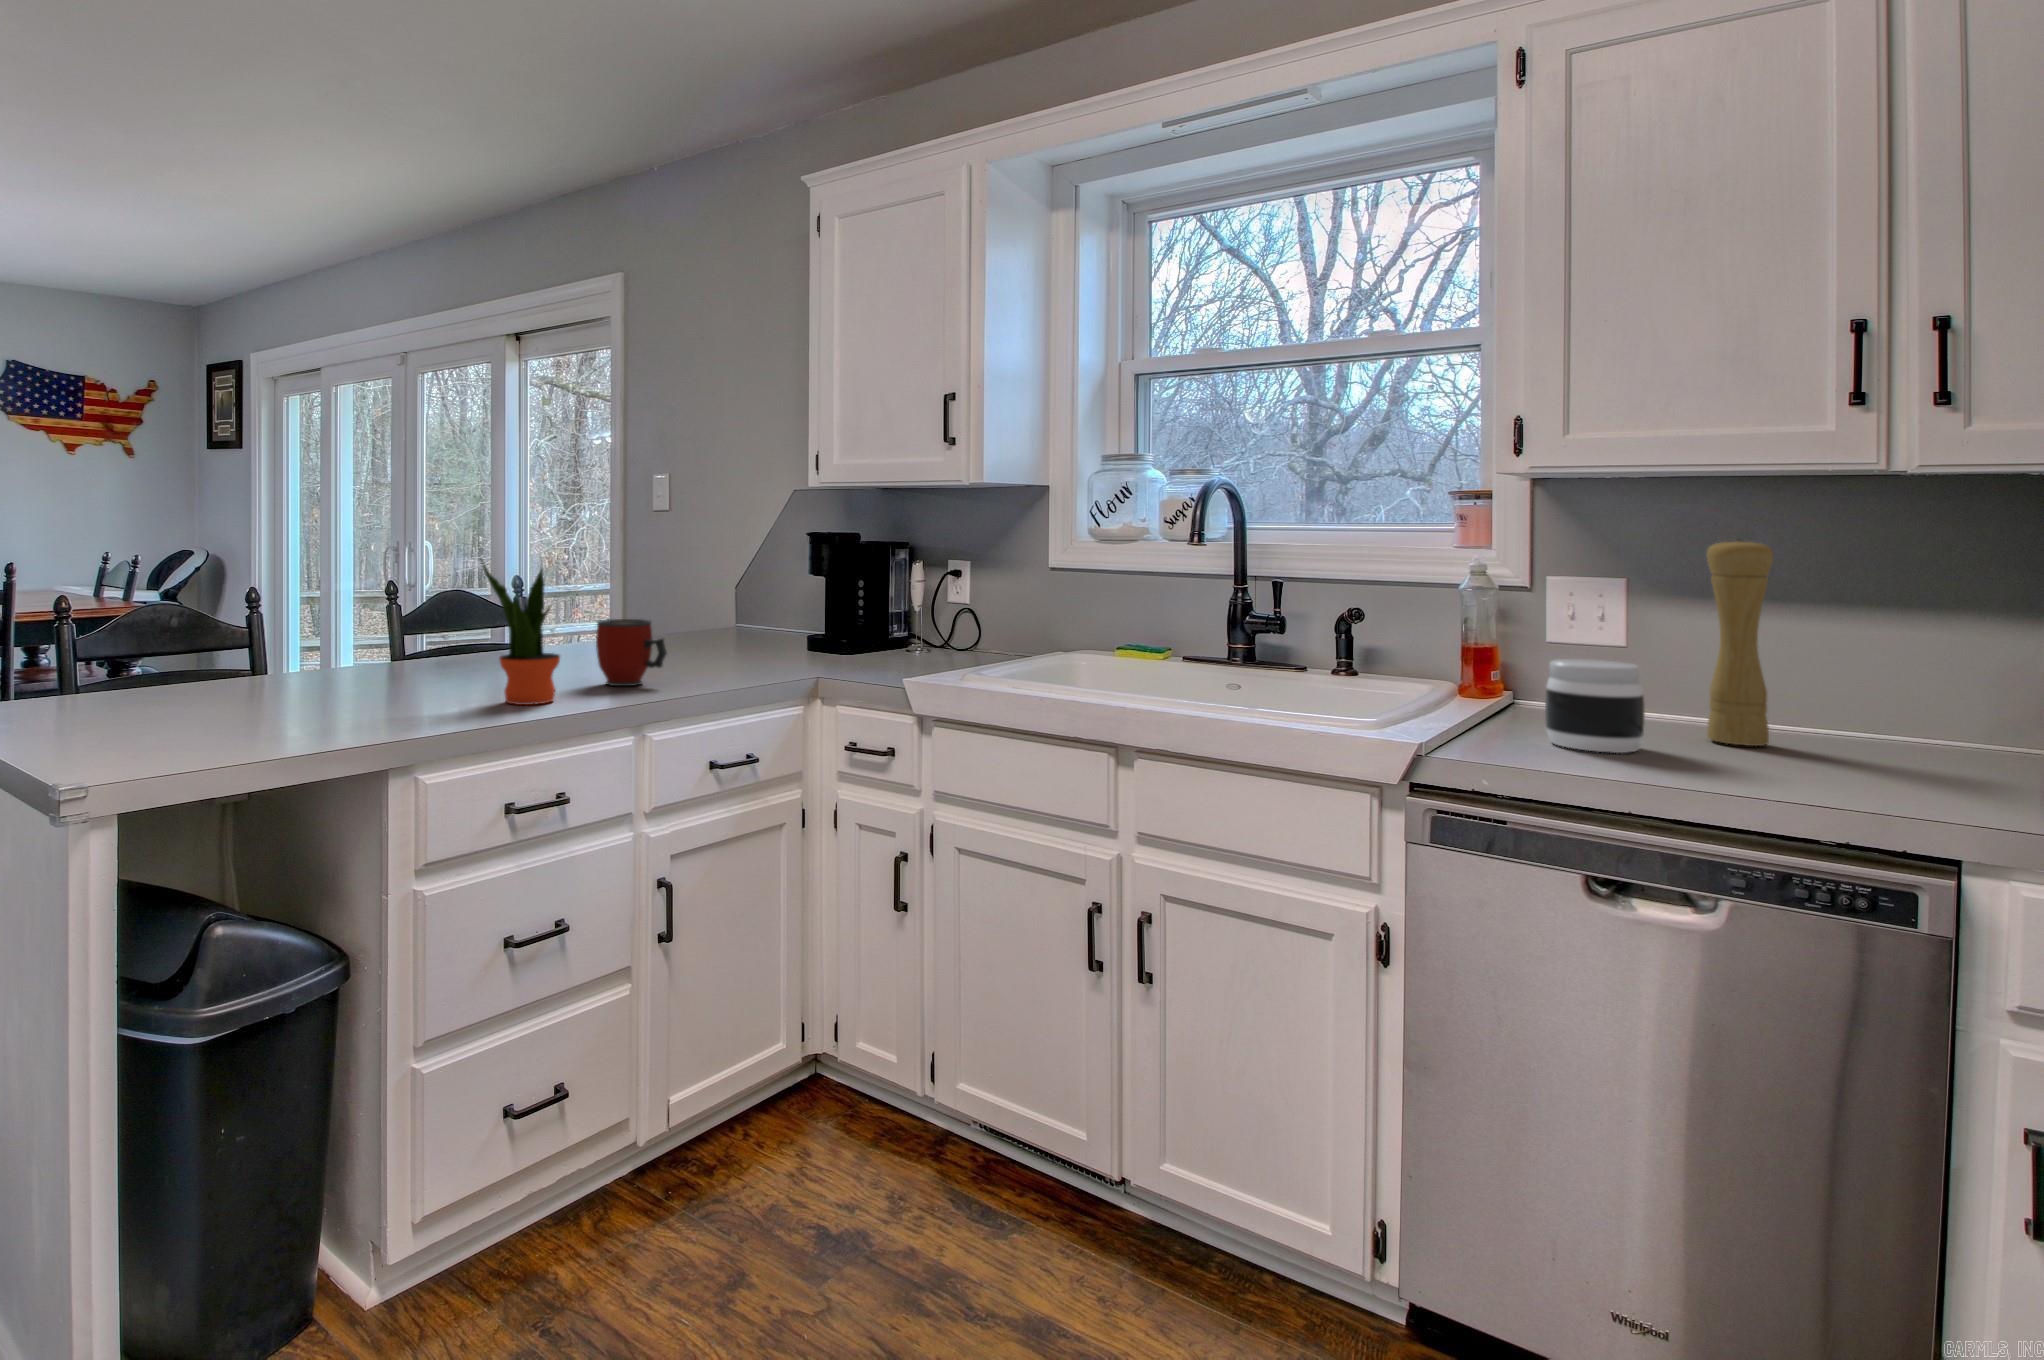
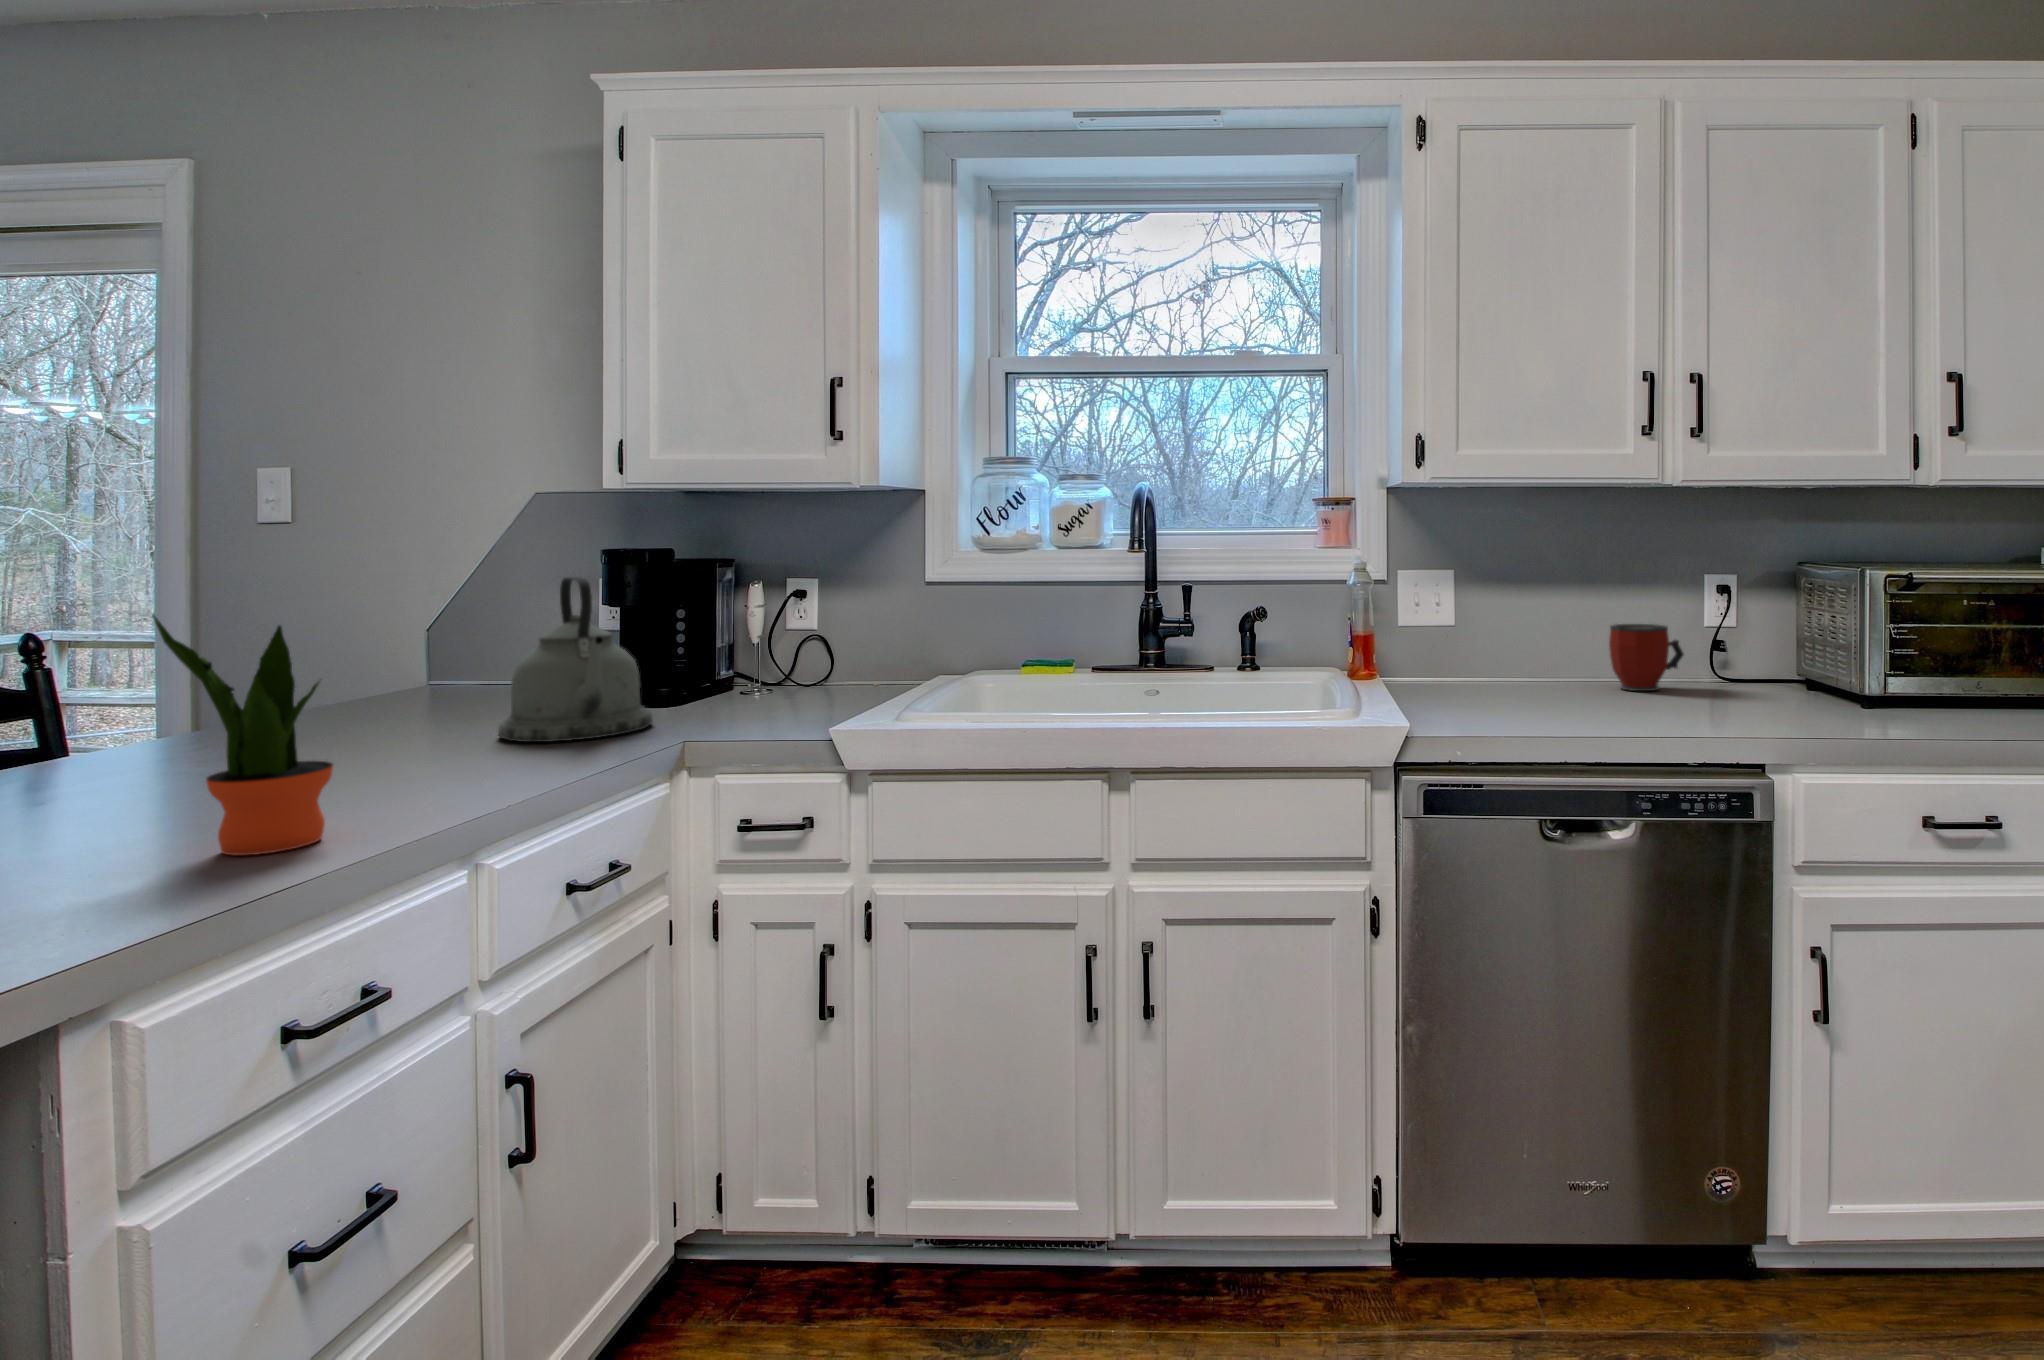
pepper mill: present [1707,538,1773,746] -> none [1539,535,1582,698]
kettle: none [714,550,813,668] -> present [498,577,652,742]
mug: present [596,619,667,686] -> present [1609,624,1684,691]
jar: present [1545,659,1645,753] -> none [1459,639,1529,717]

